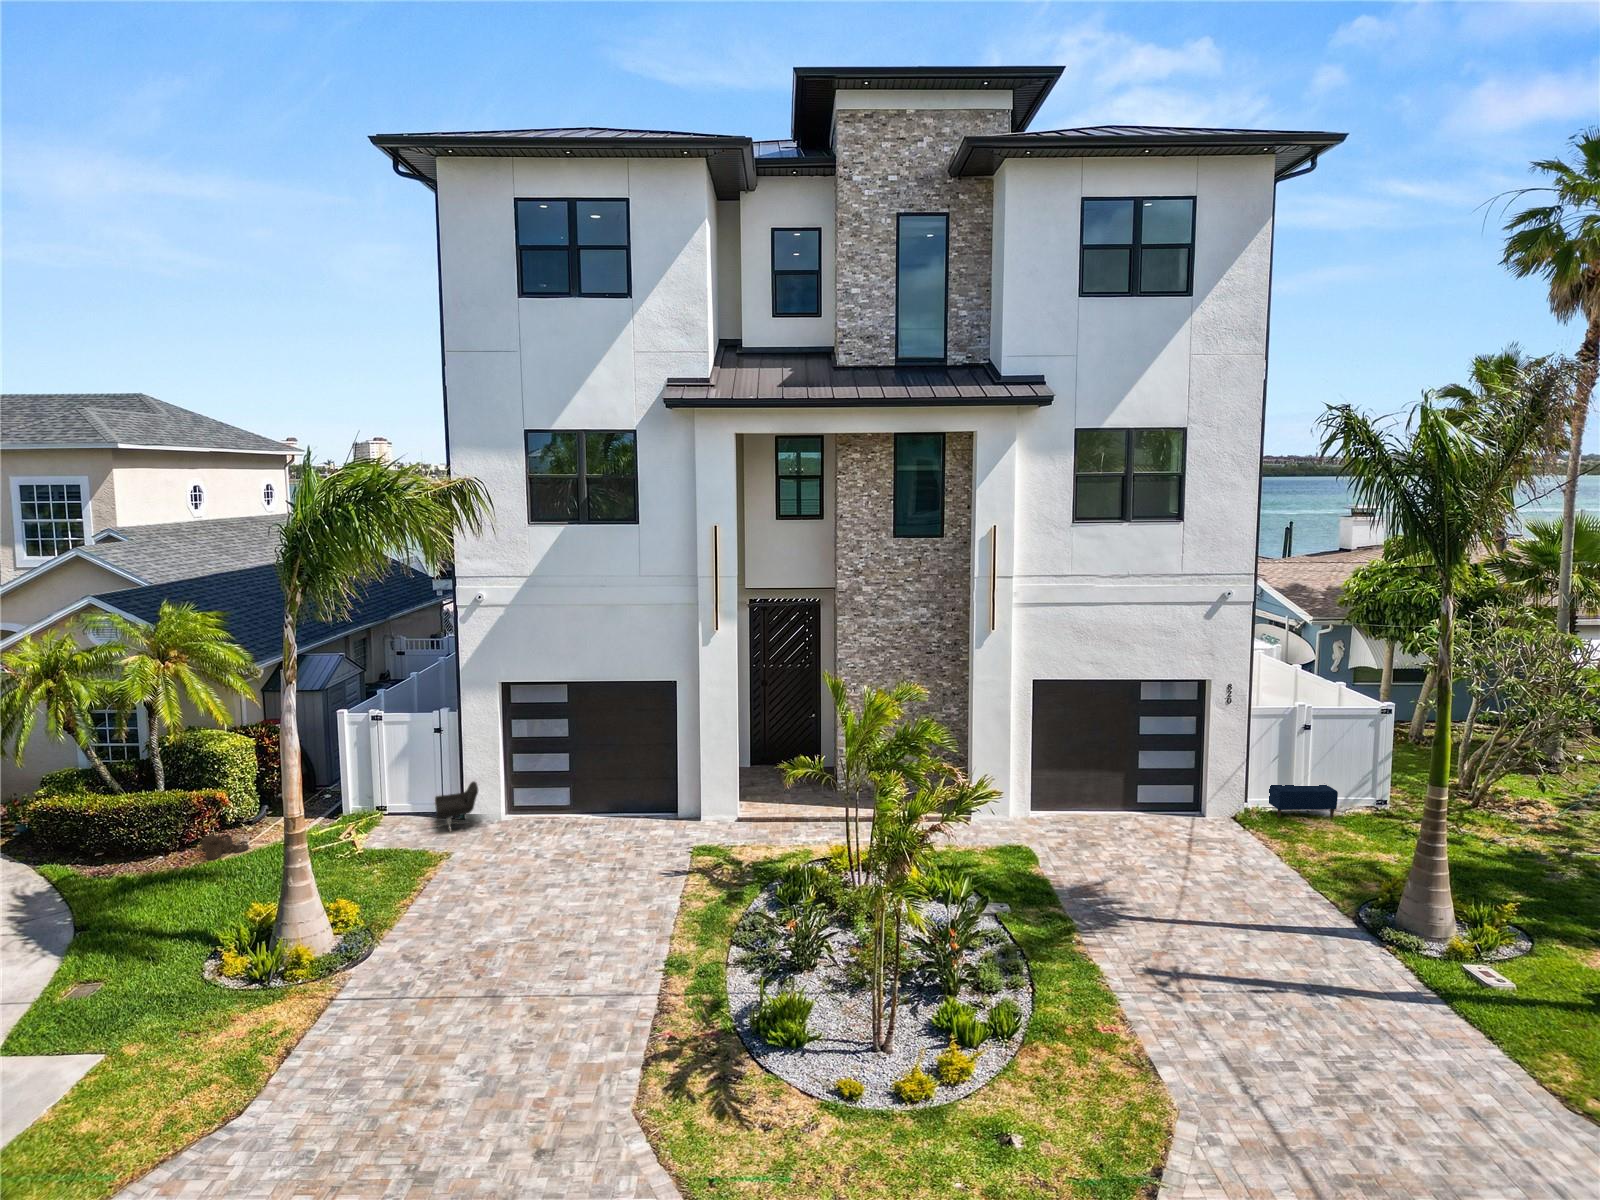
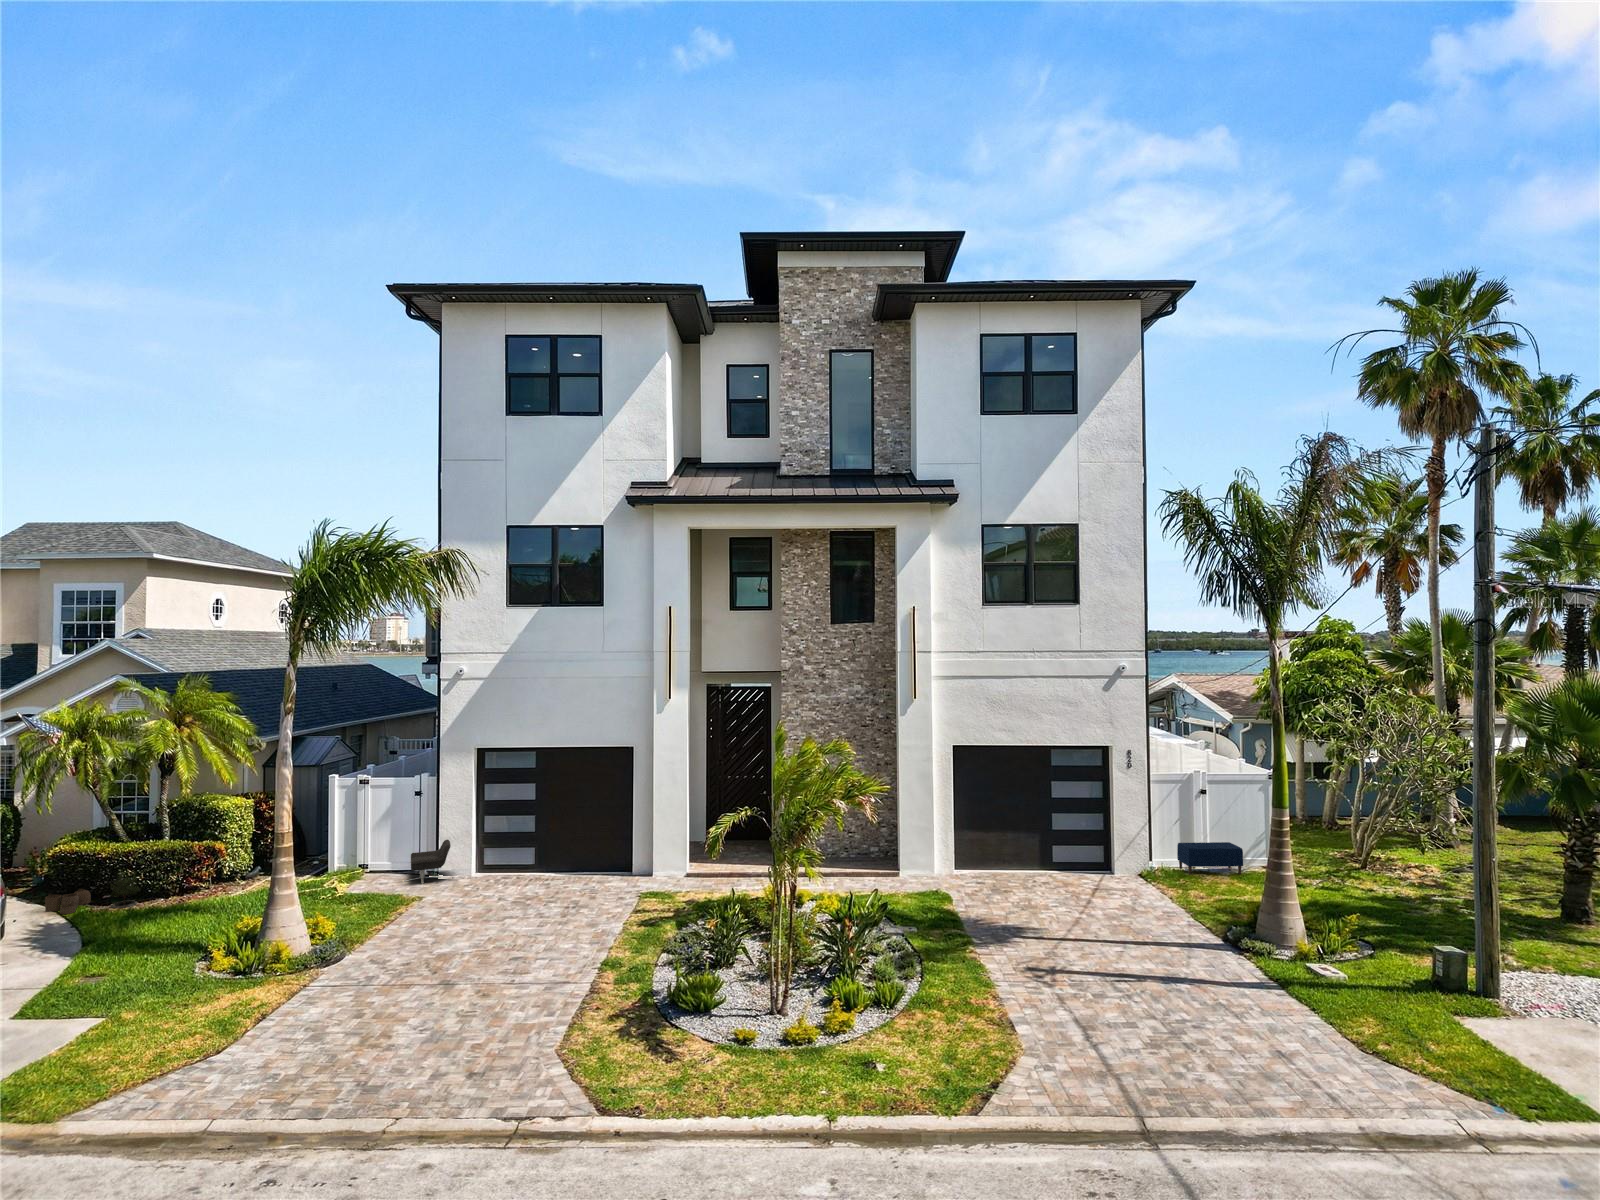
potted tree: none [101,828,136,871] -> present [111,870,137,908]
woven basket: present [201,834,248,860] -> present [45,889,91,914]

